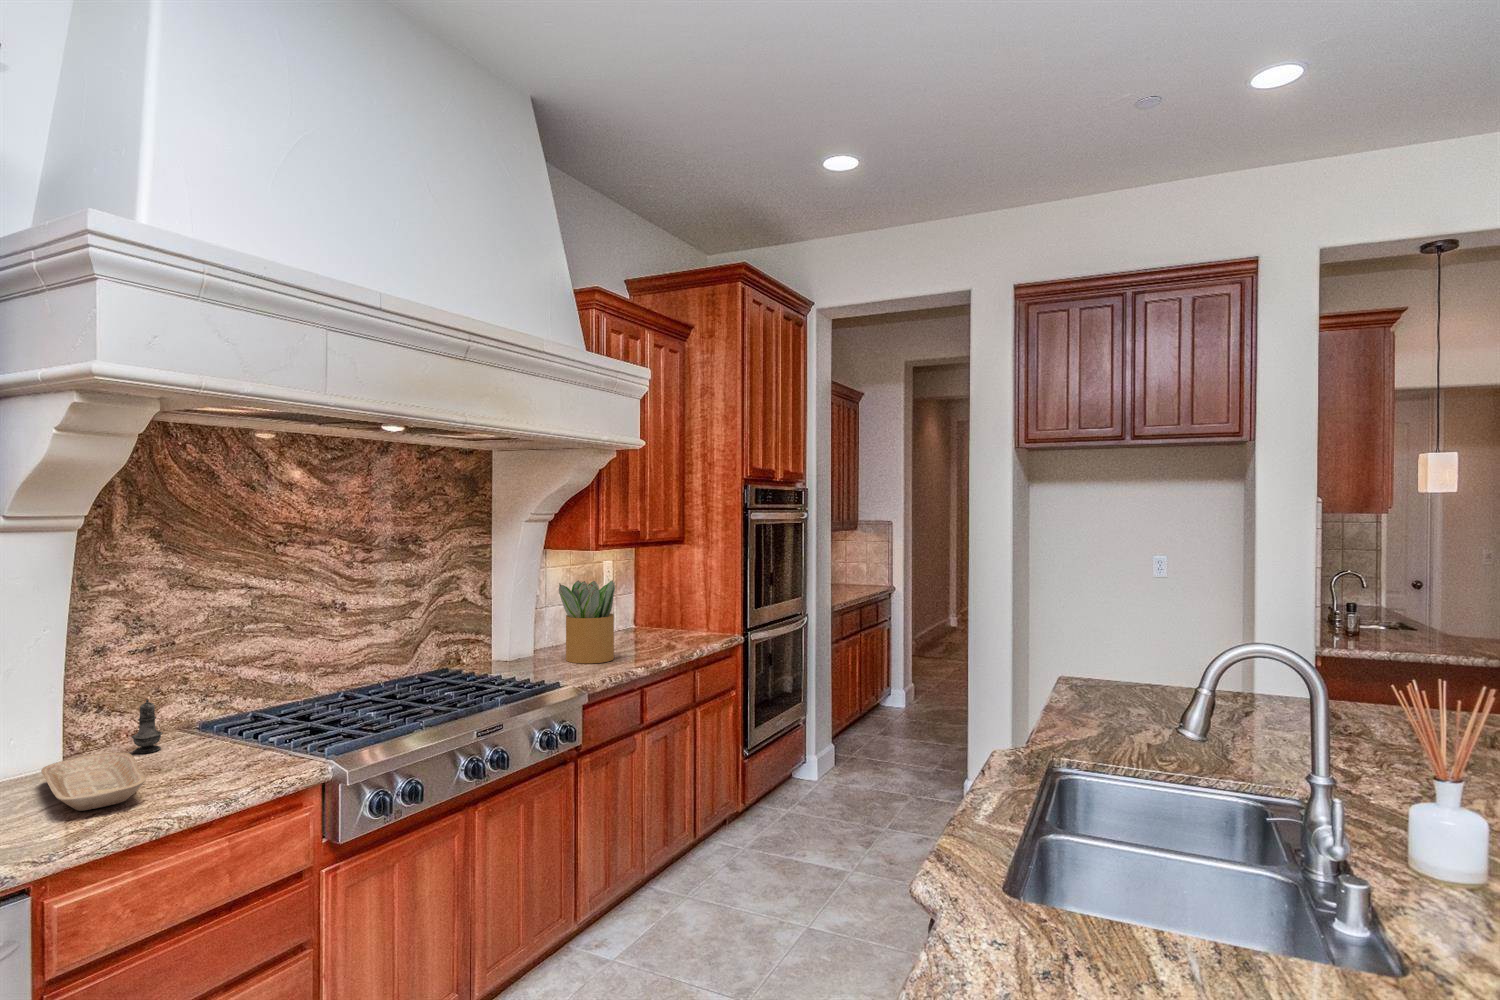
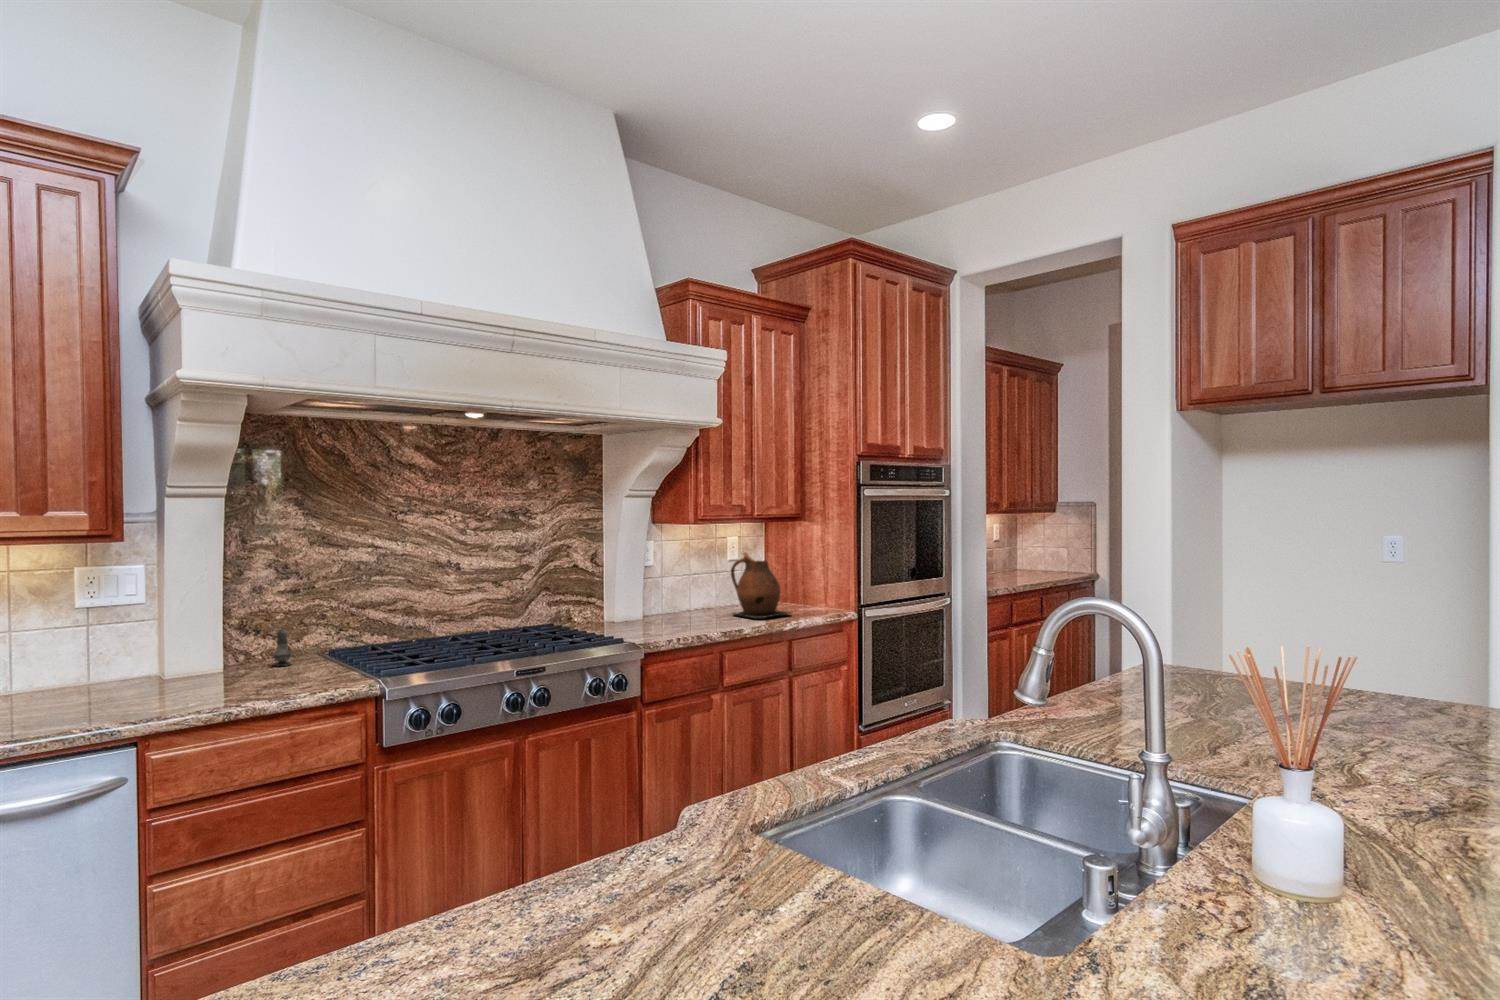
ceramic pitcher: none [625,579,689,650] -> present [731,552,790,618]
potted plant: present [559,580,615,663] -> none [654,551,708,627]
tray: present [41,752,146,811] -> none [180,662,255,697]

